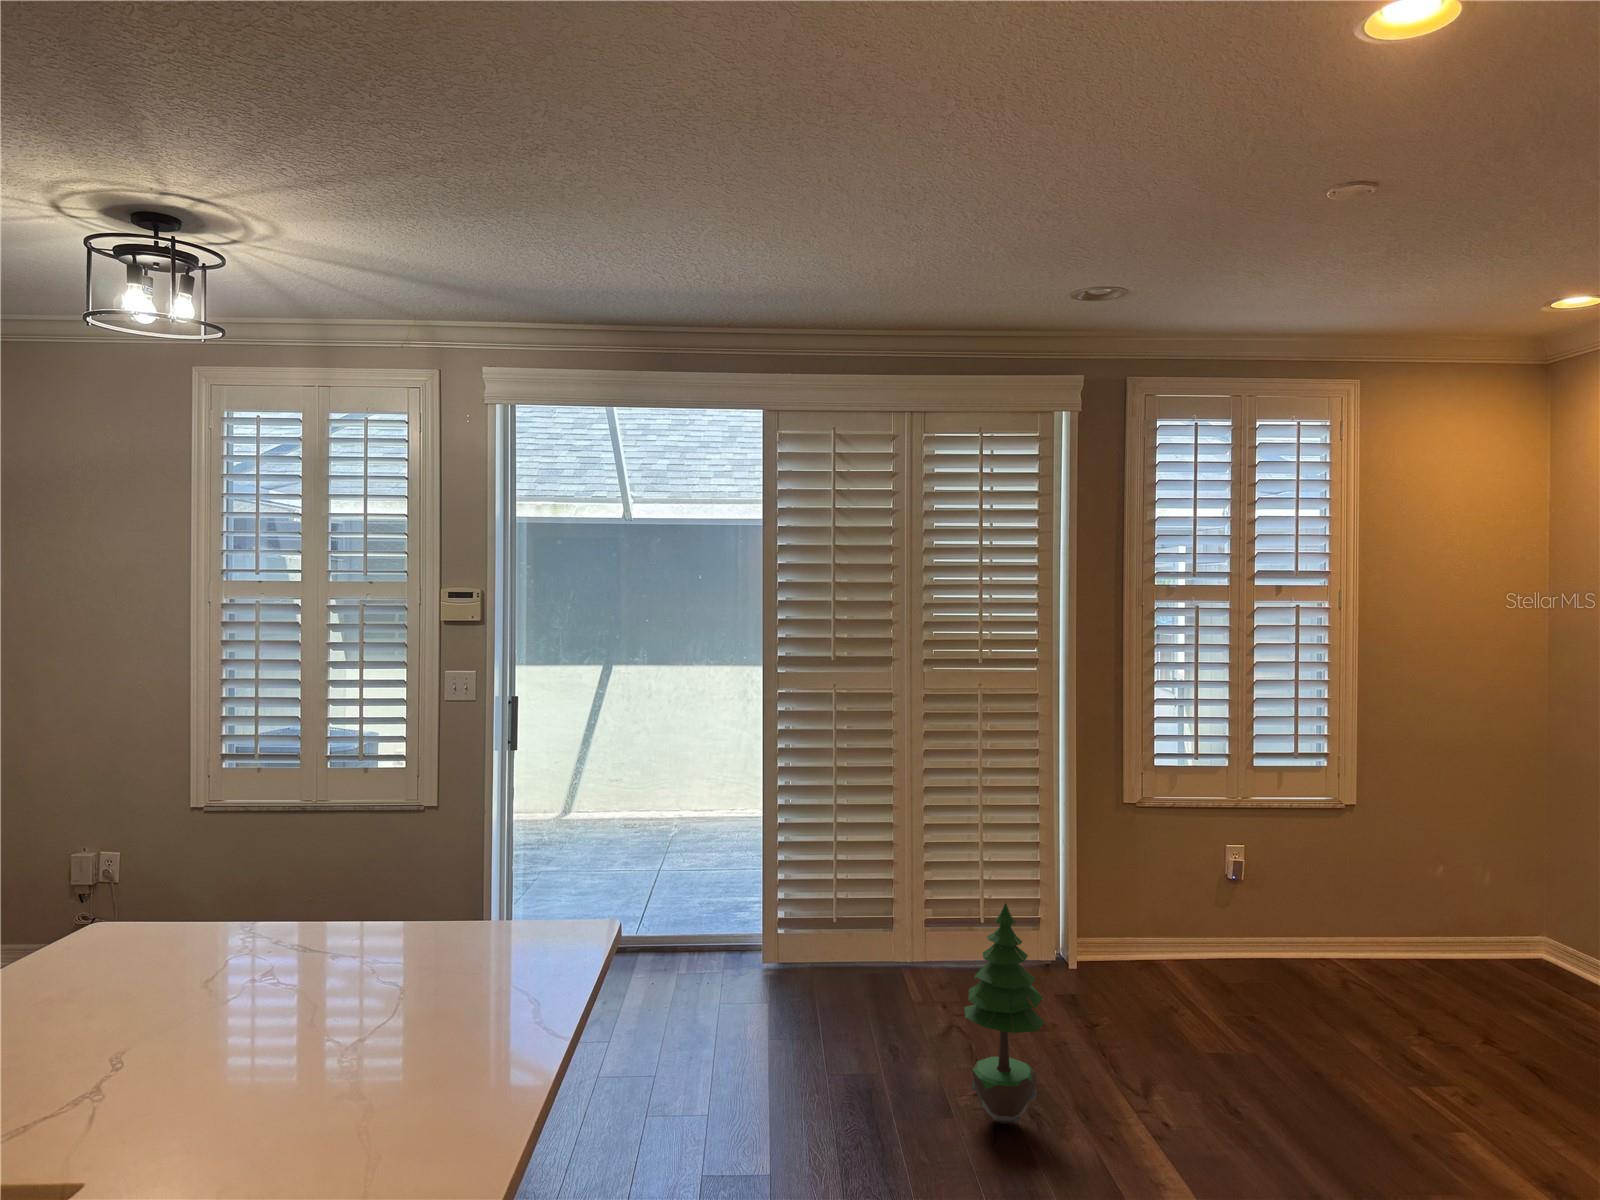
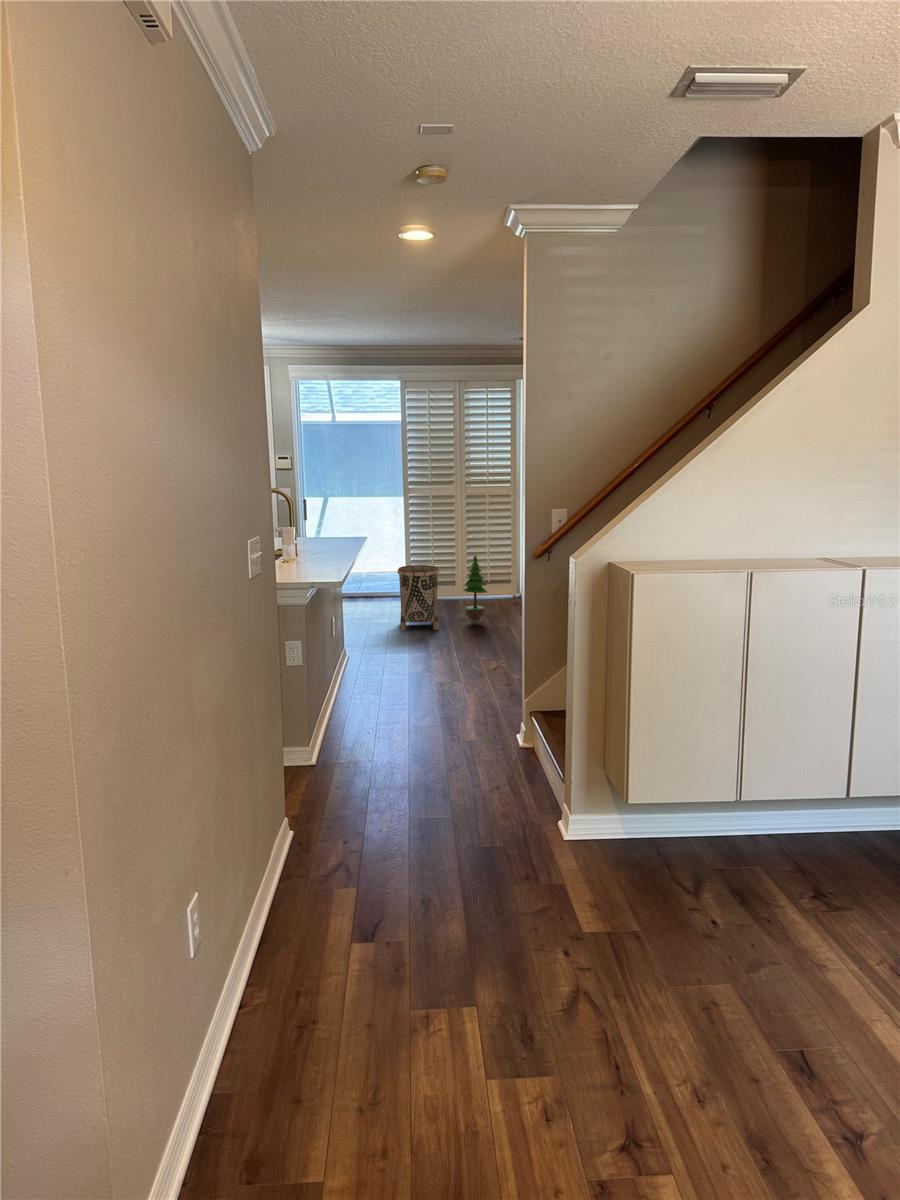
basket: none [763,926,898,1173] -> present [397,565,439,631]

